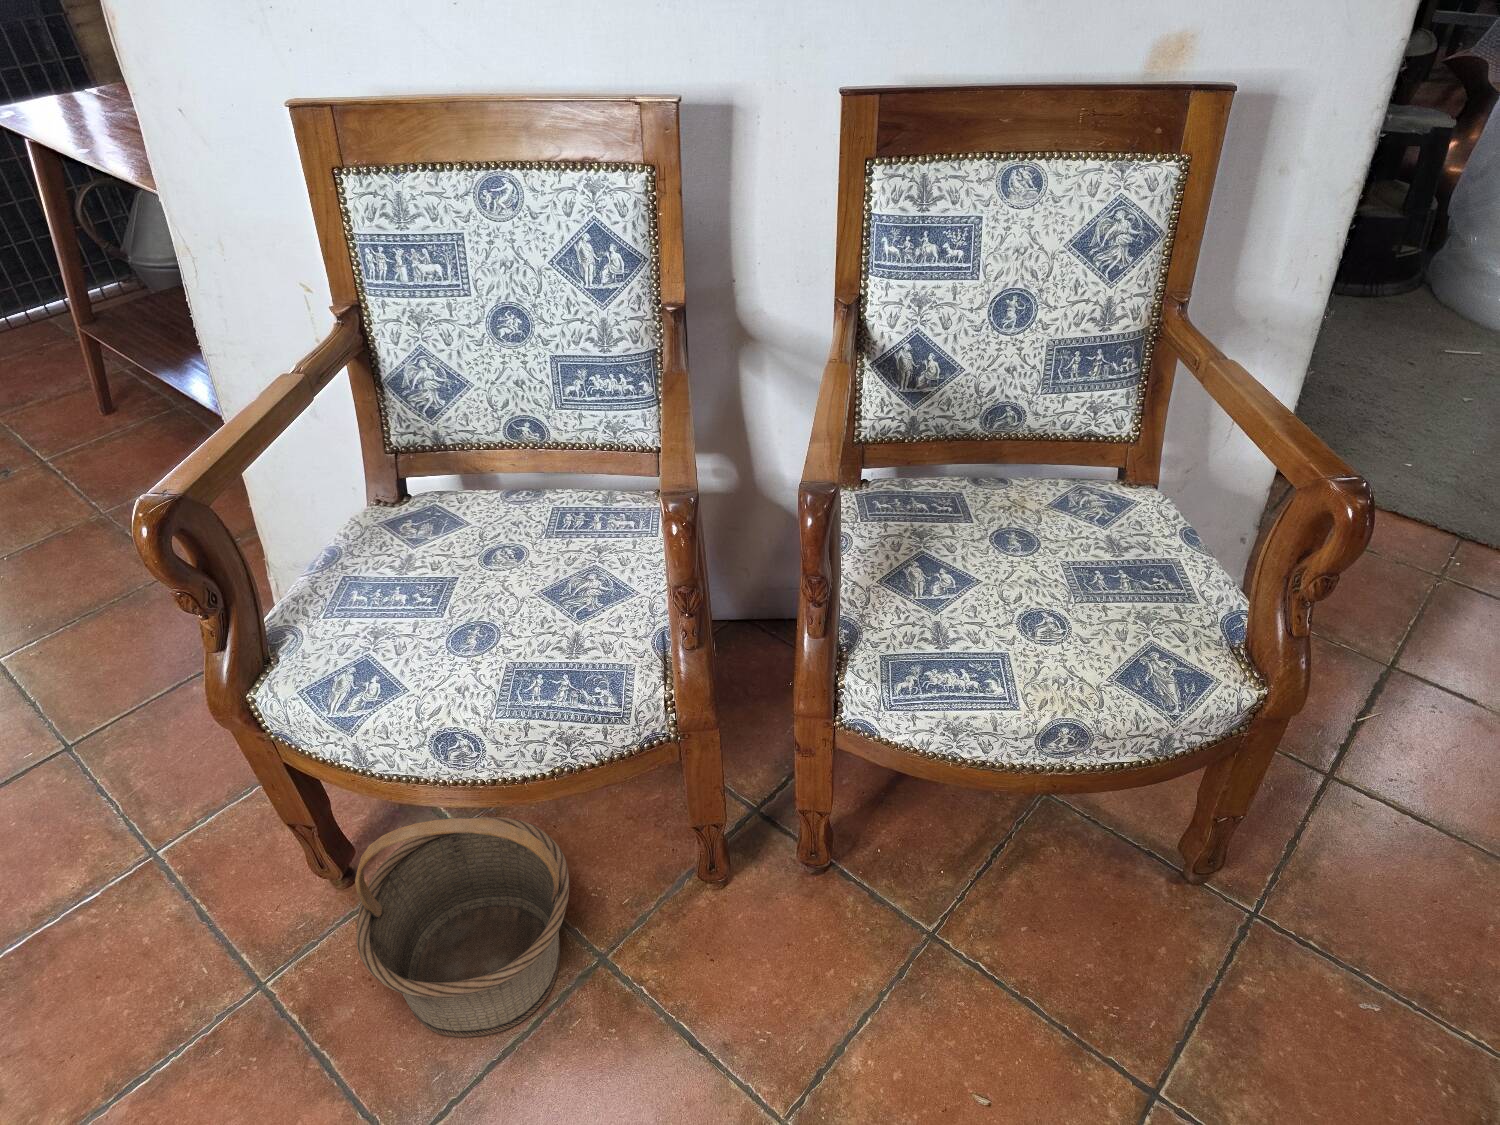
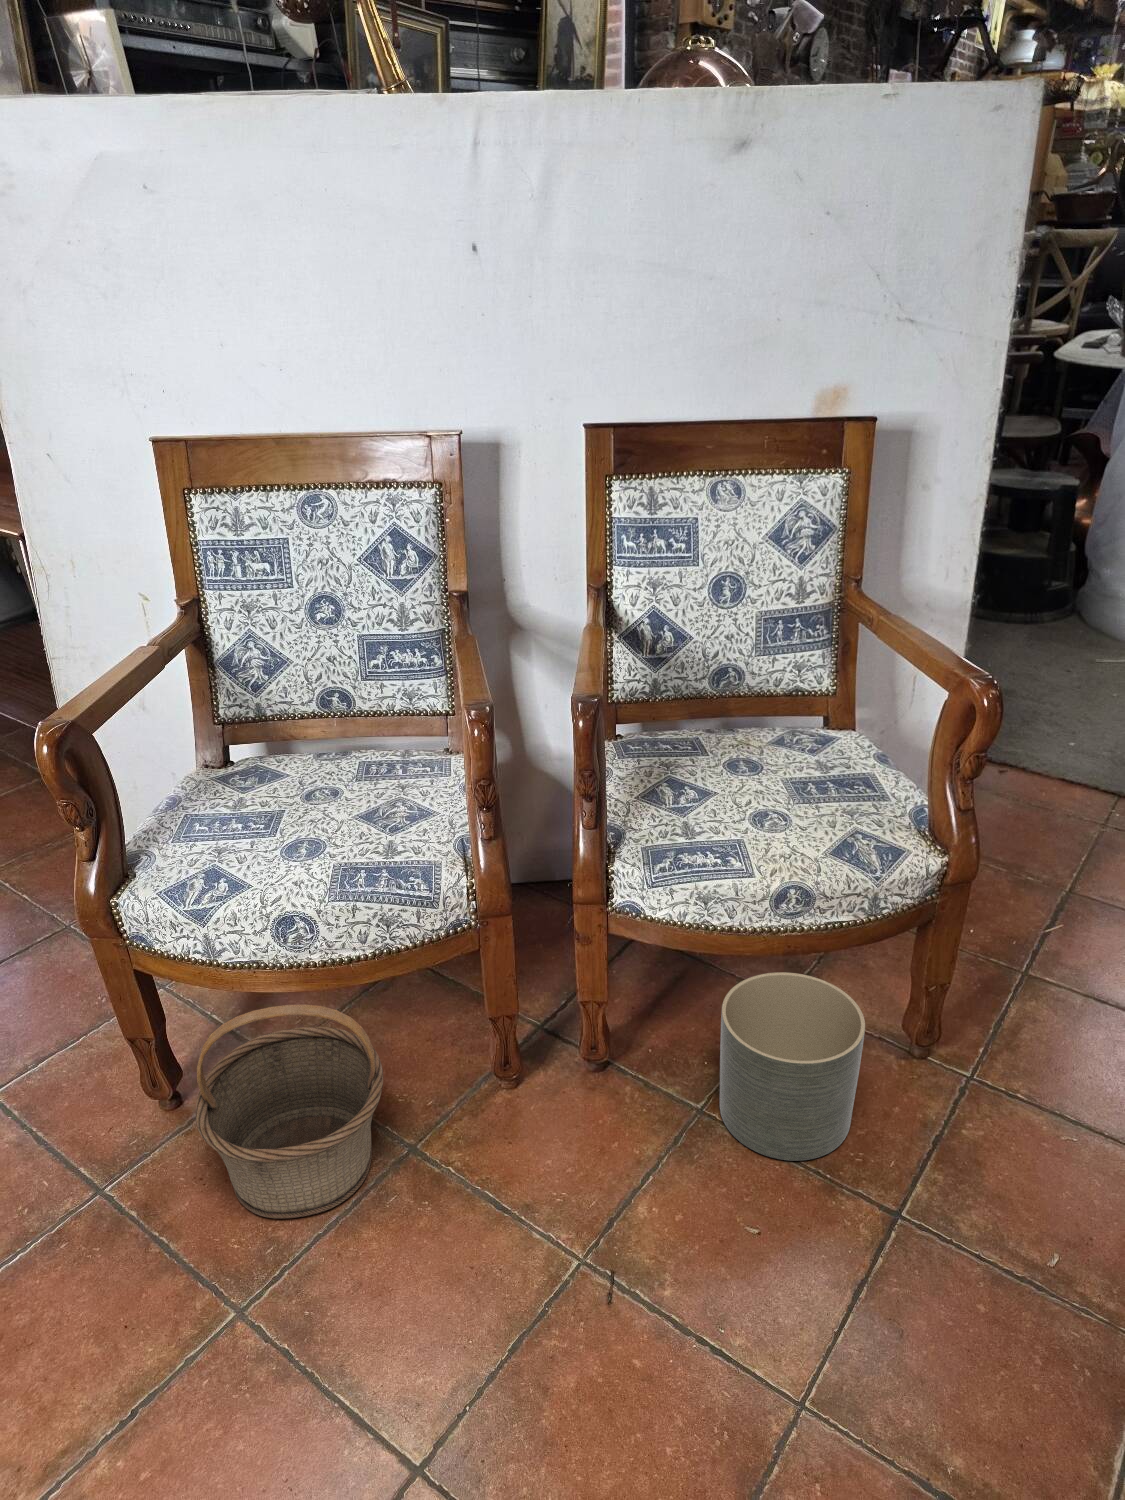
planter: none [955,787,1138,1008] -> present [720,972,865,1161]

